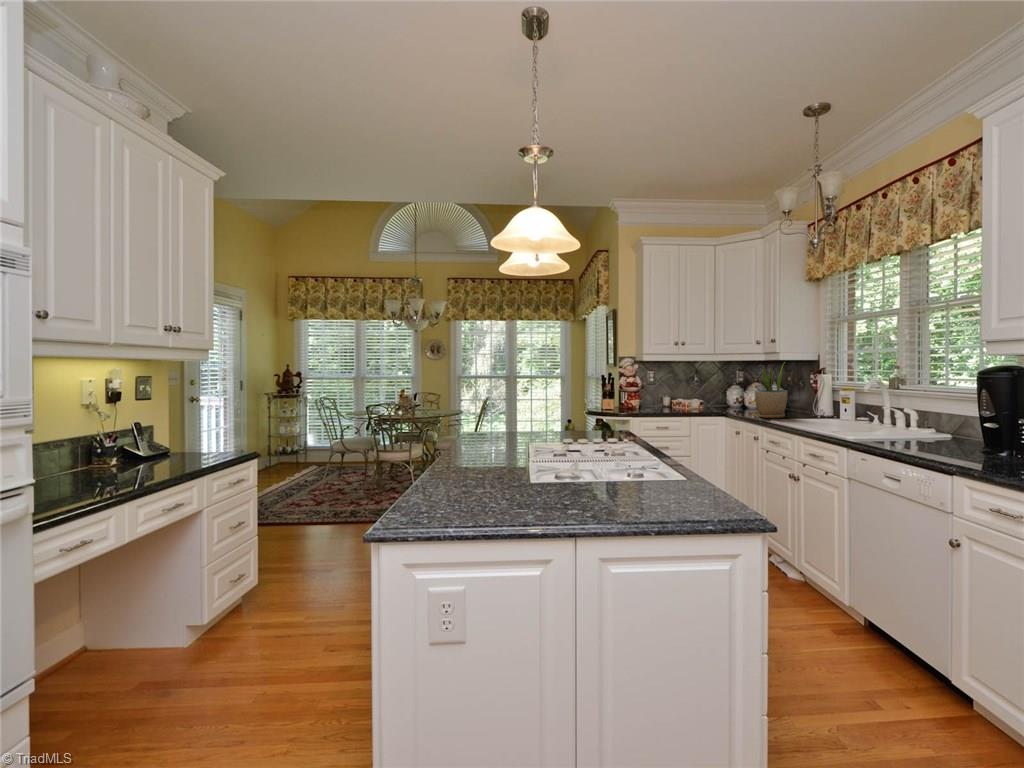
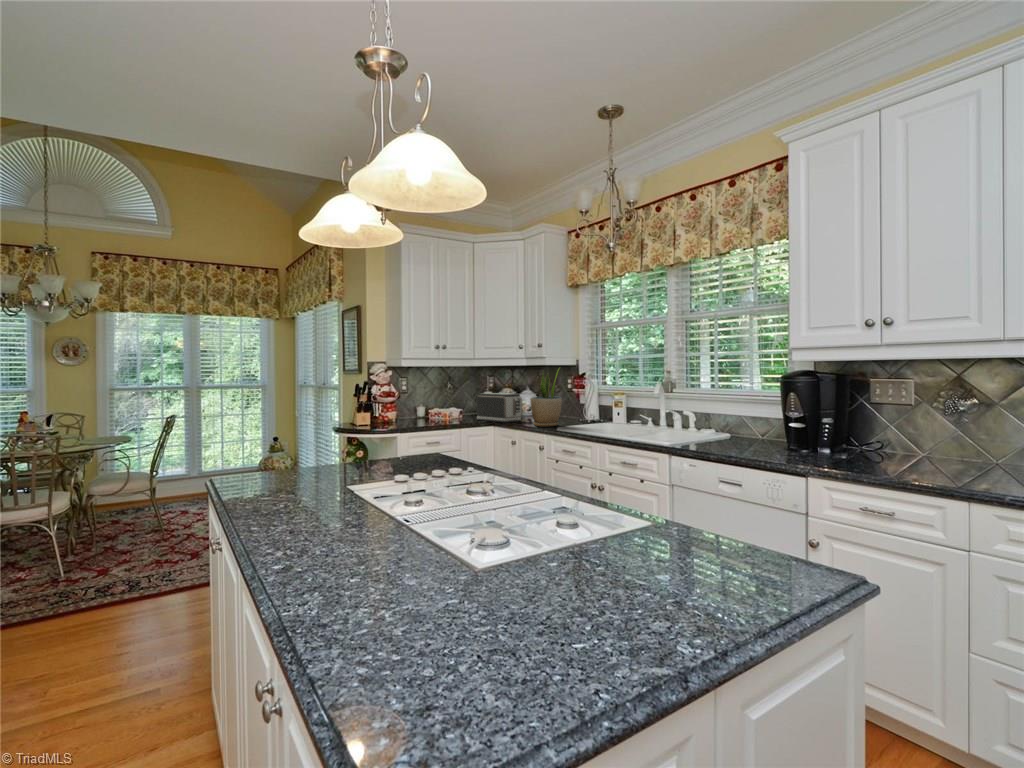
toaster: none [715,386,758,413] -> present [477,393,522,423]

